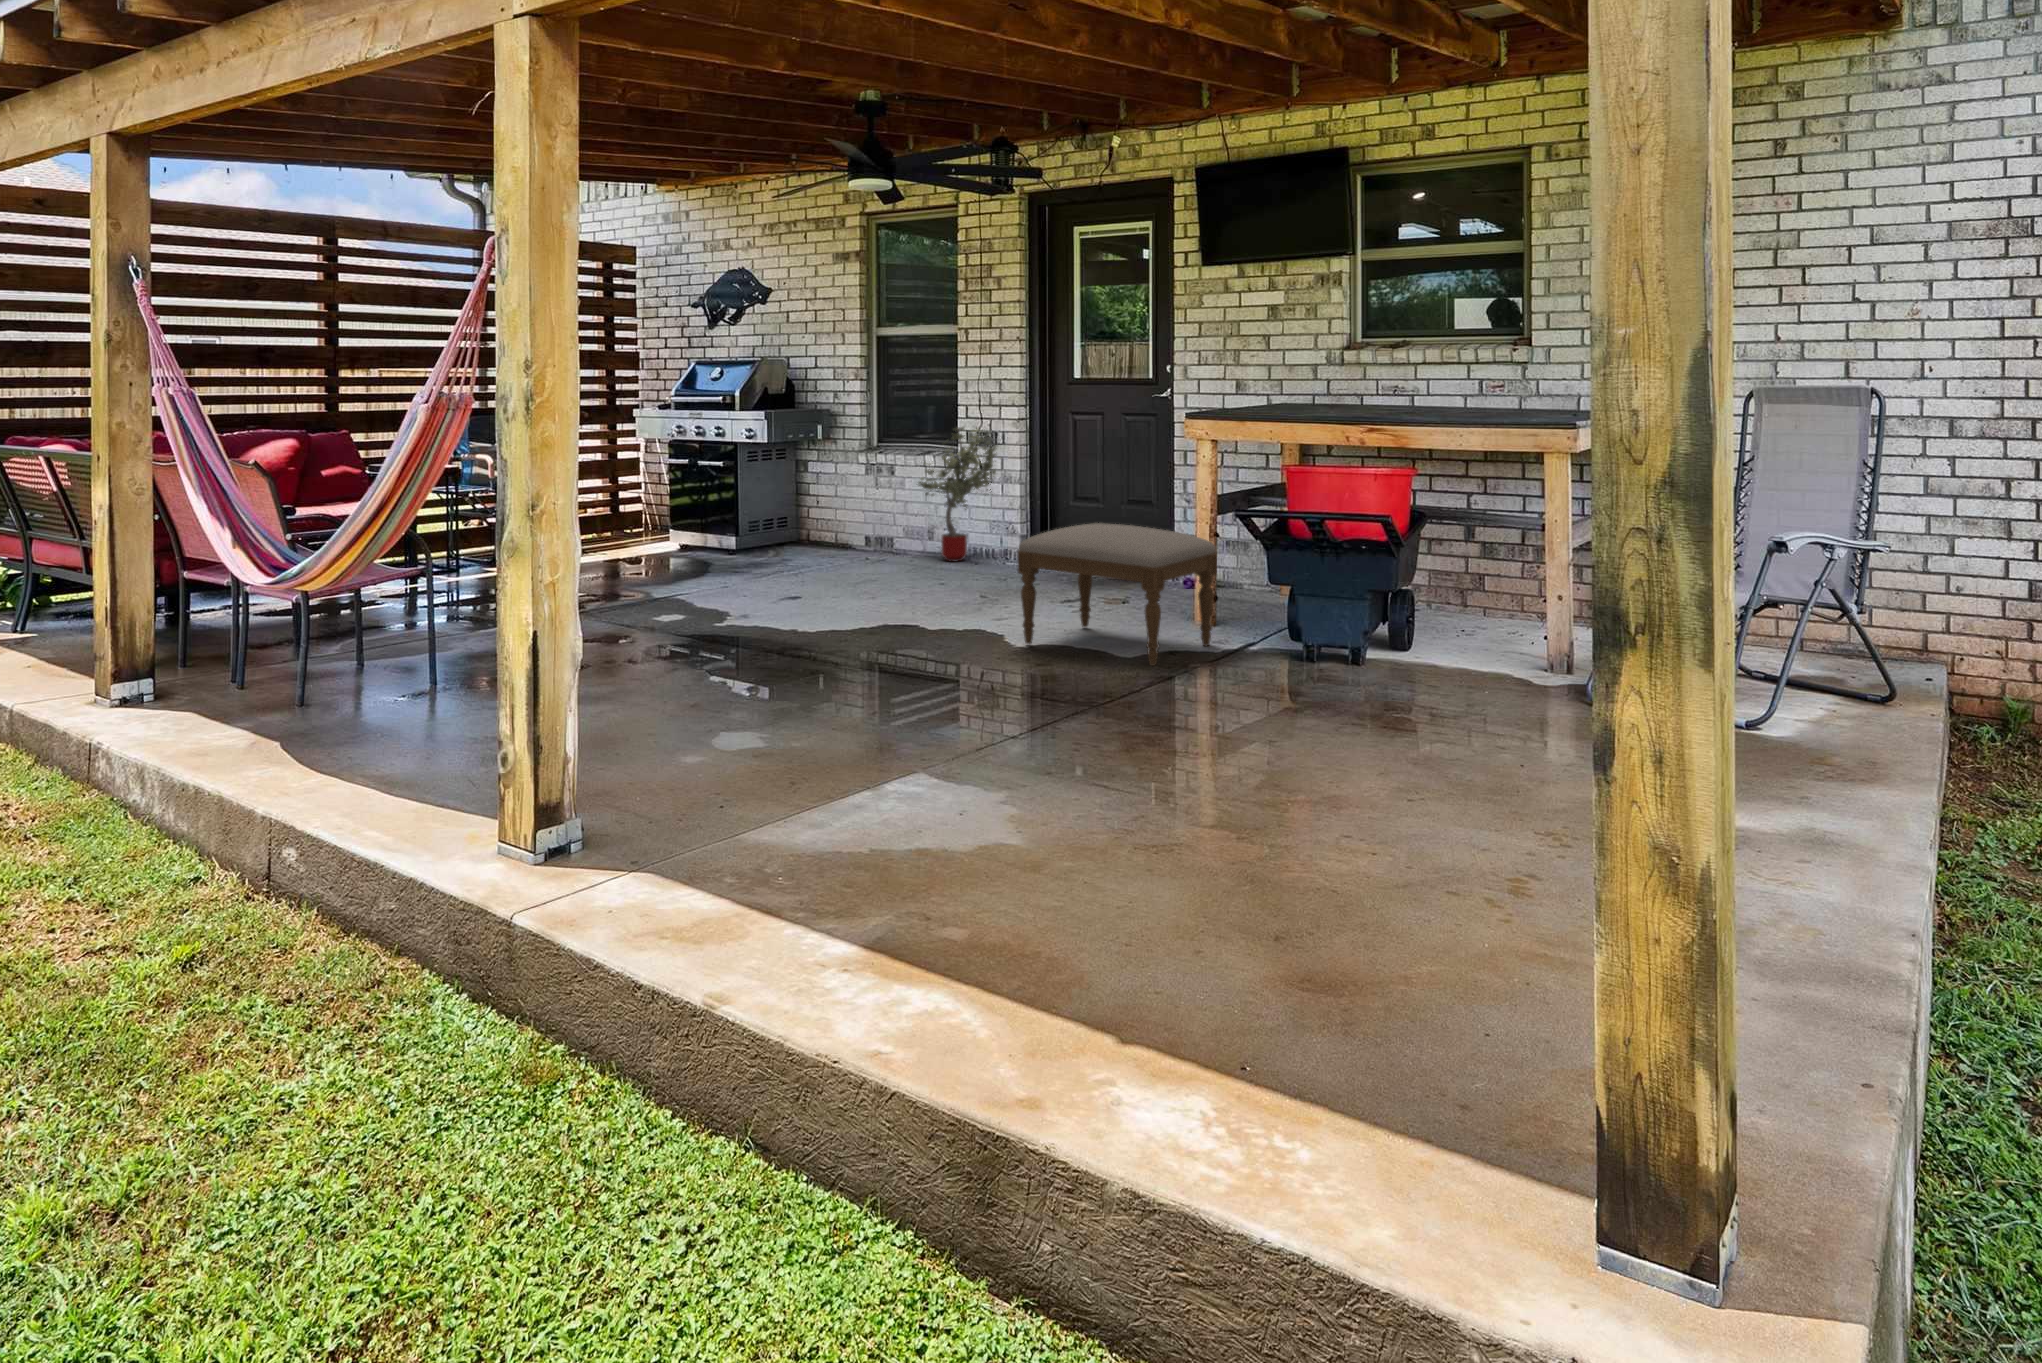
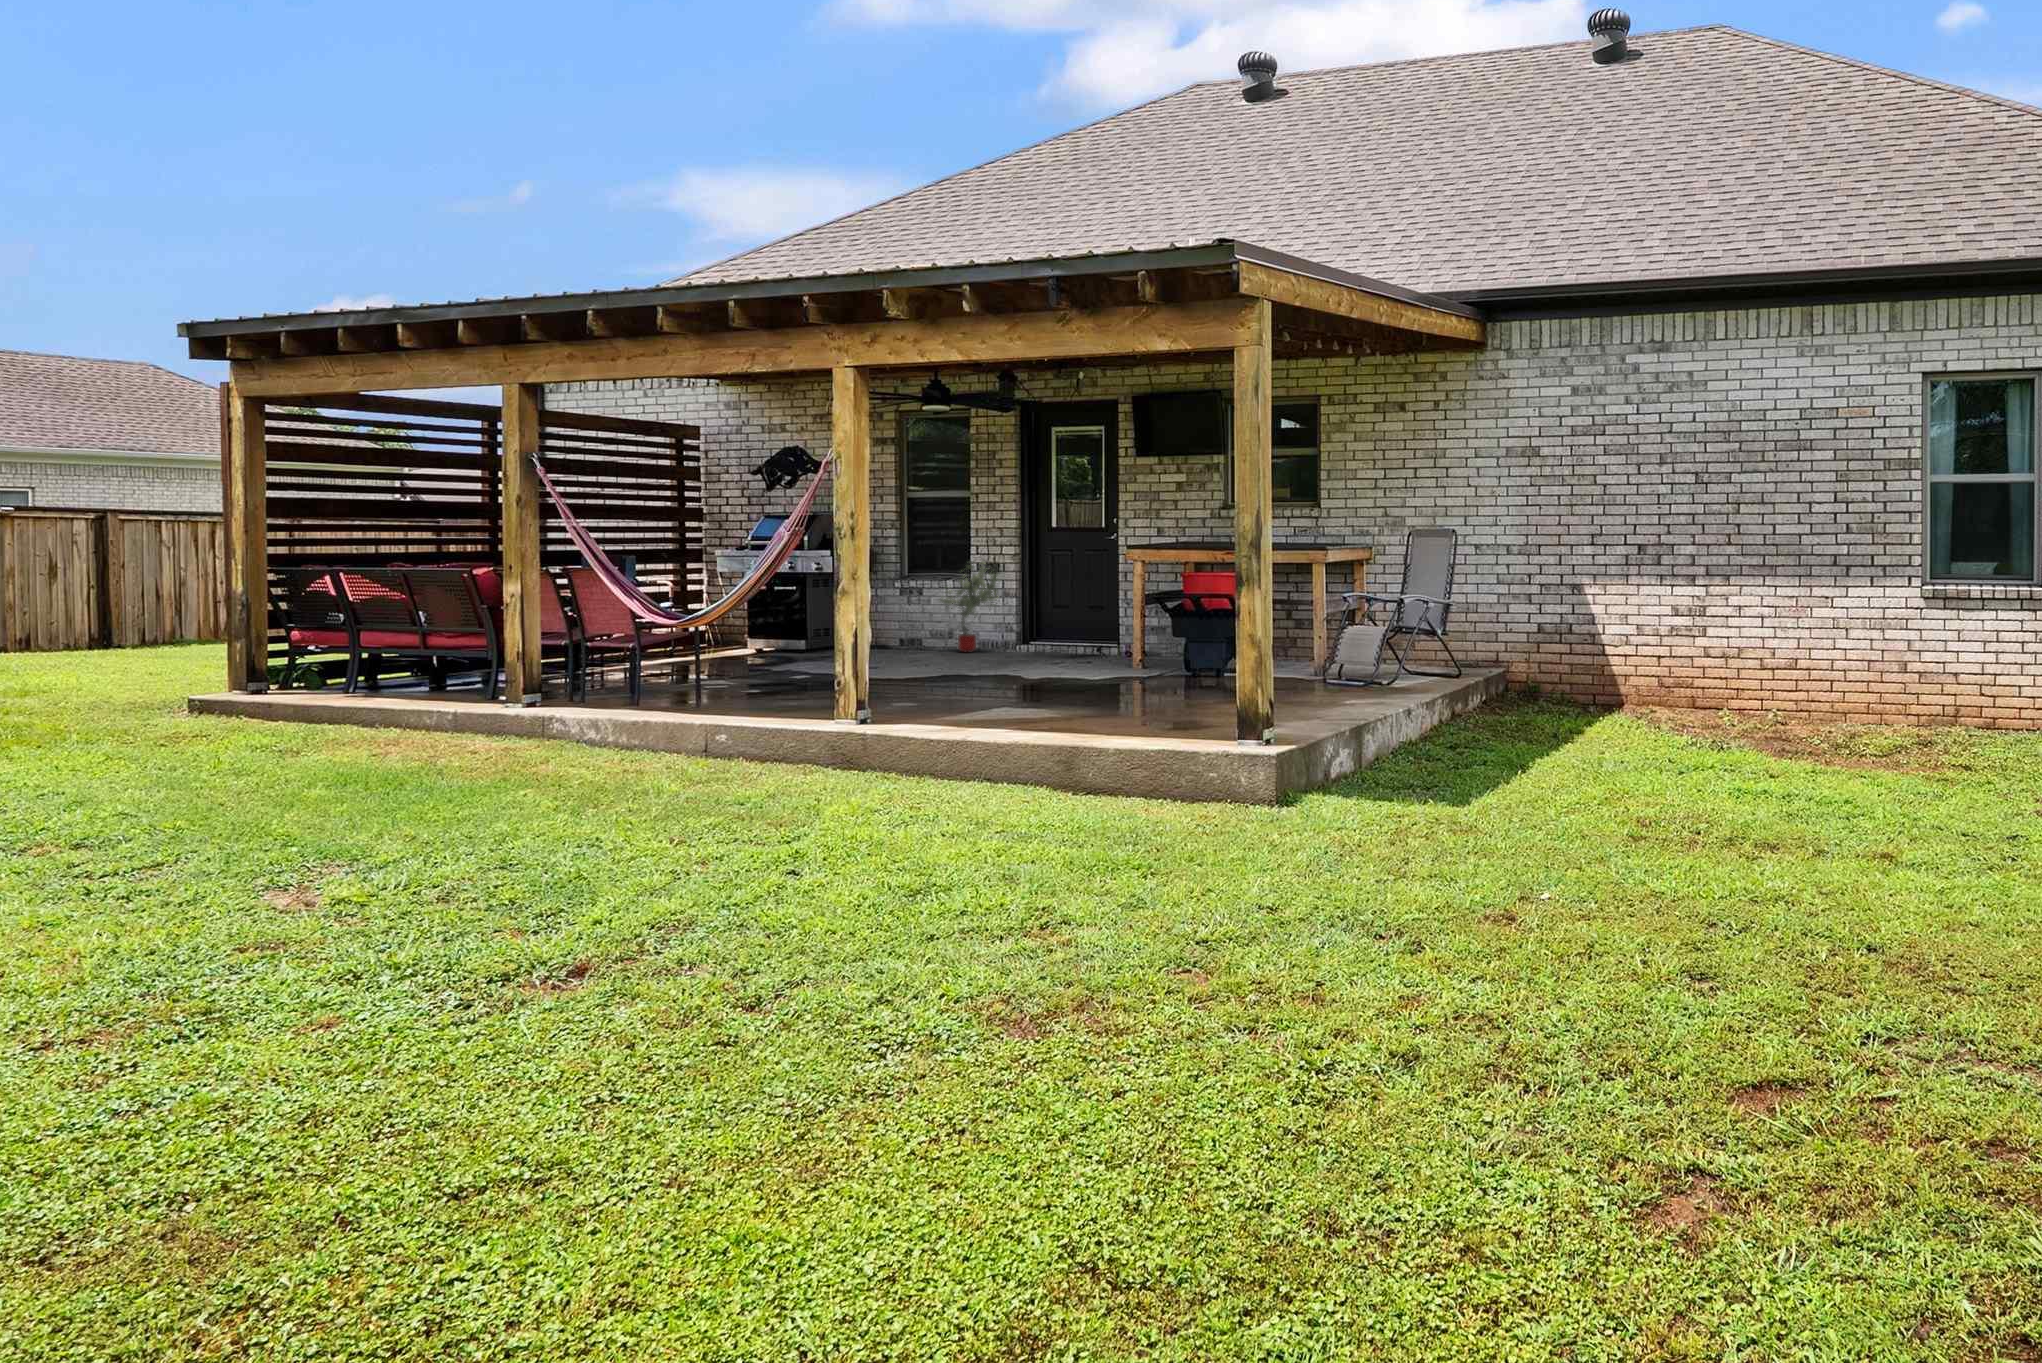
ottoman: present [1018,523,1217,665] -> none [1026,609,1144,685]

